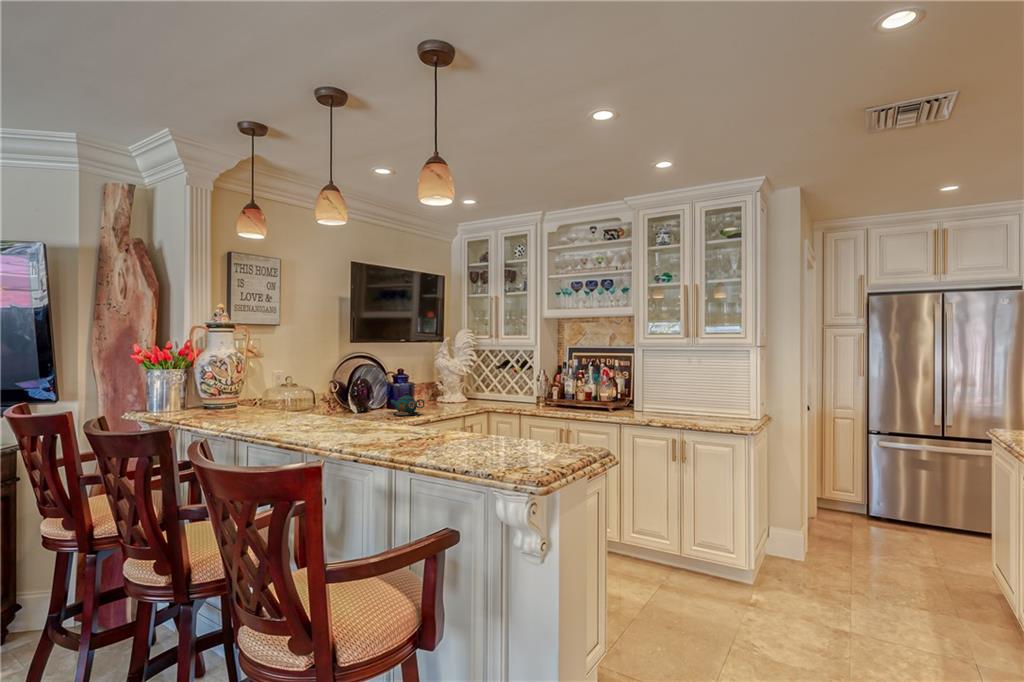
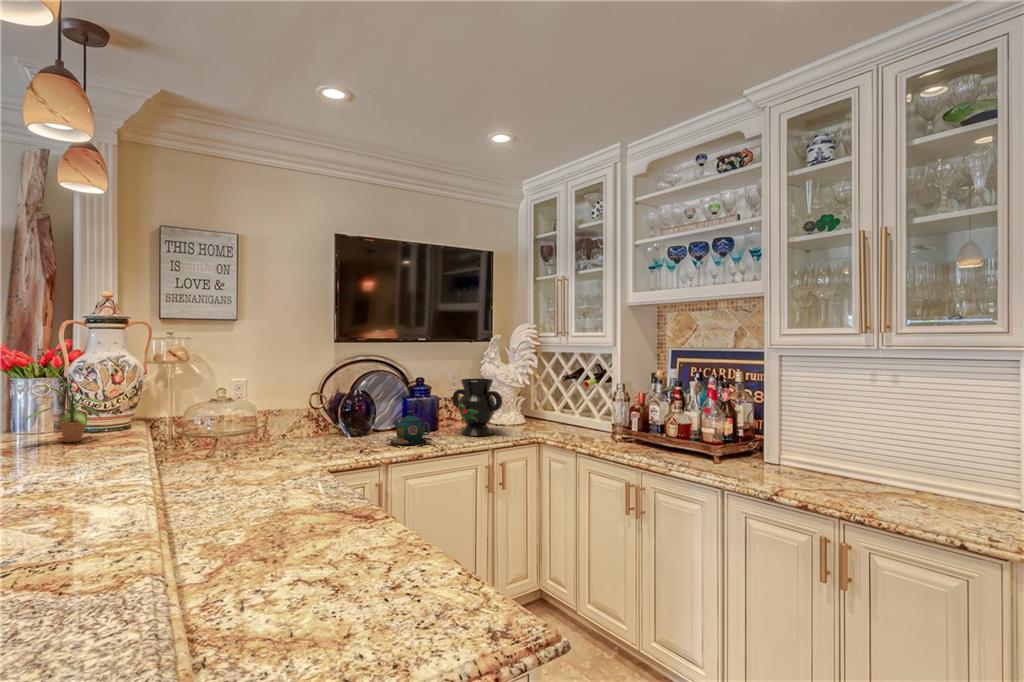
potted plant: none [210,358,258,412] -> present [26,368,105,442]
decorative vase: none [424,369,464,409] -> present [452,379,502,436]

